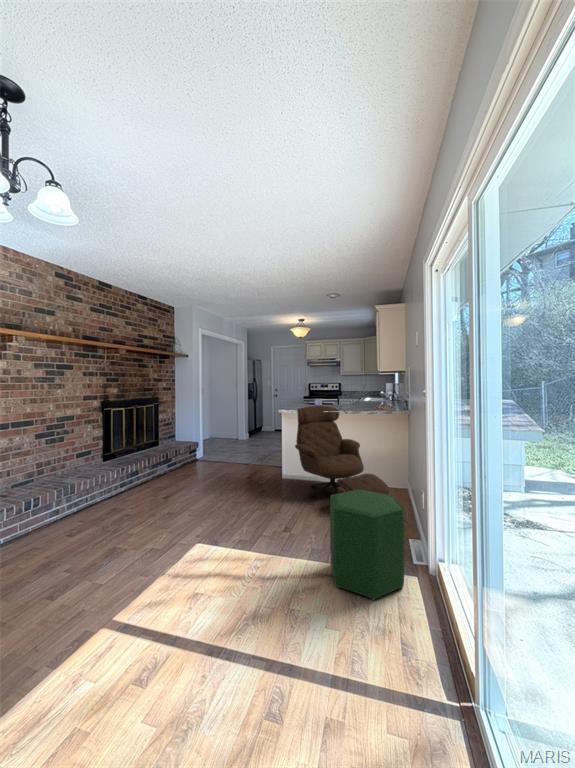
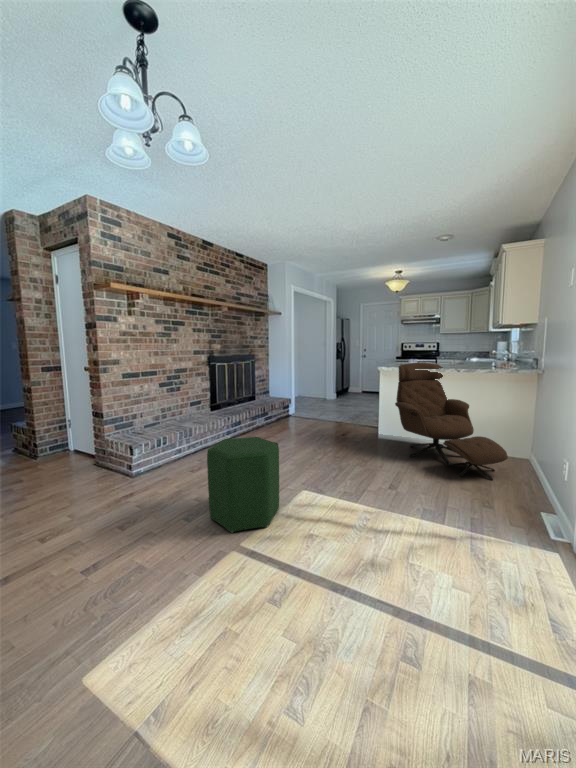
ottoman: present [330,489,405,600] -> present [207,437,279,533]

